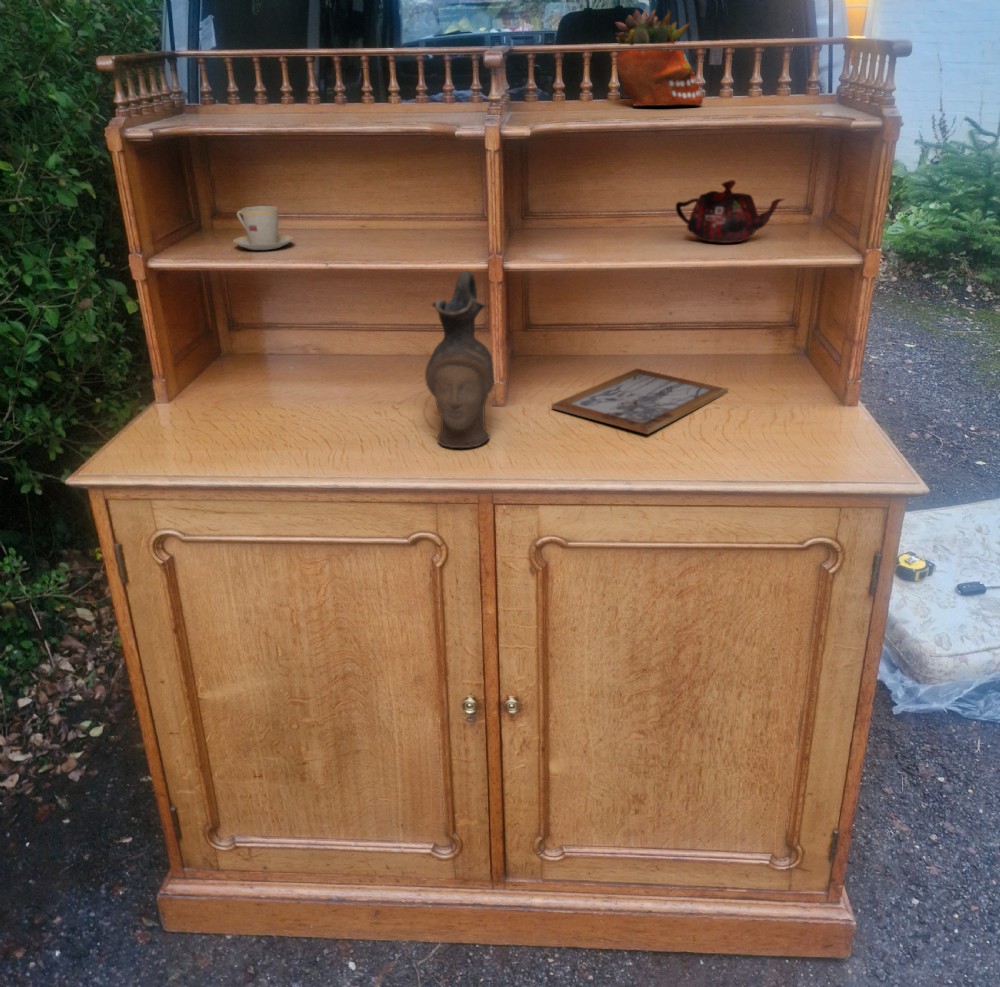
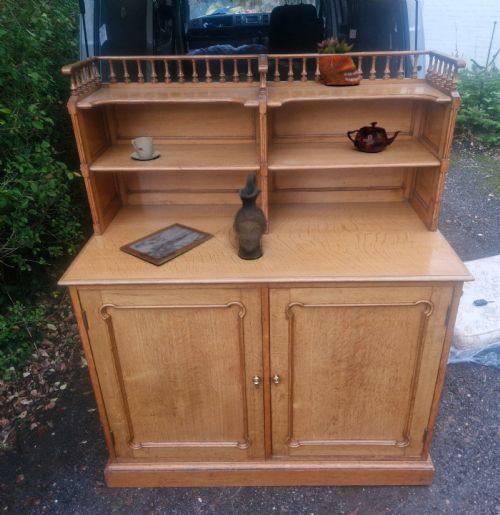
picture frame: present [552,369,728,434] -> present [120,223,214,265]

